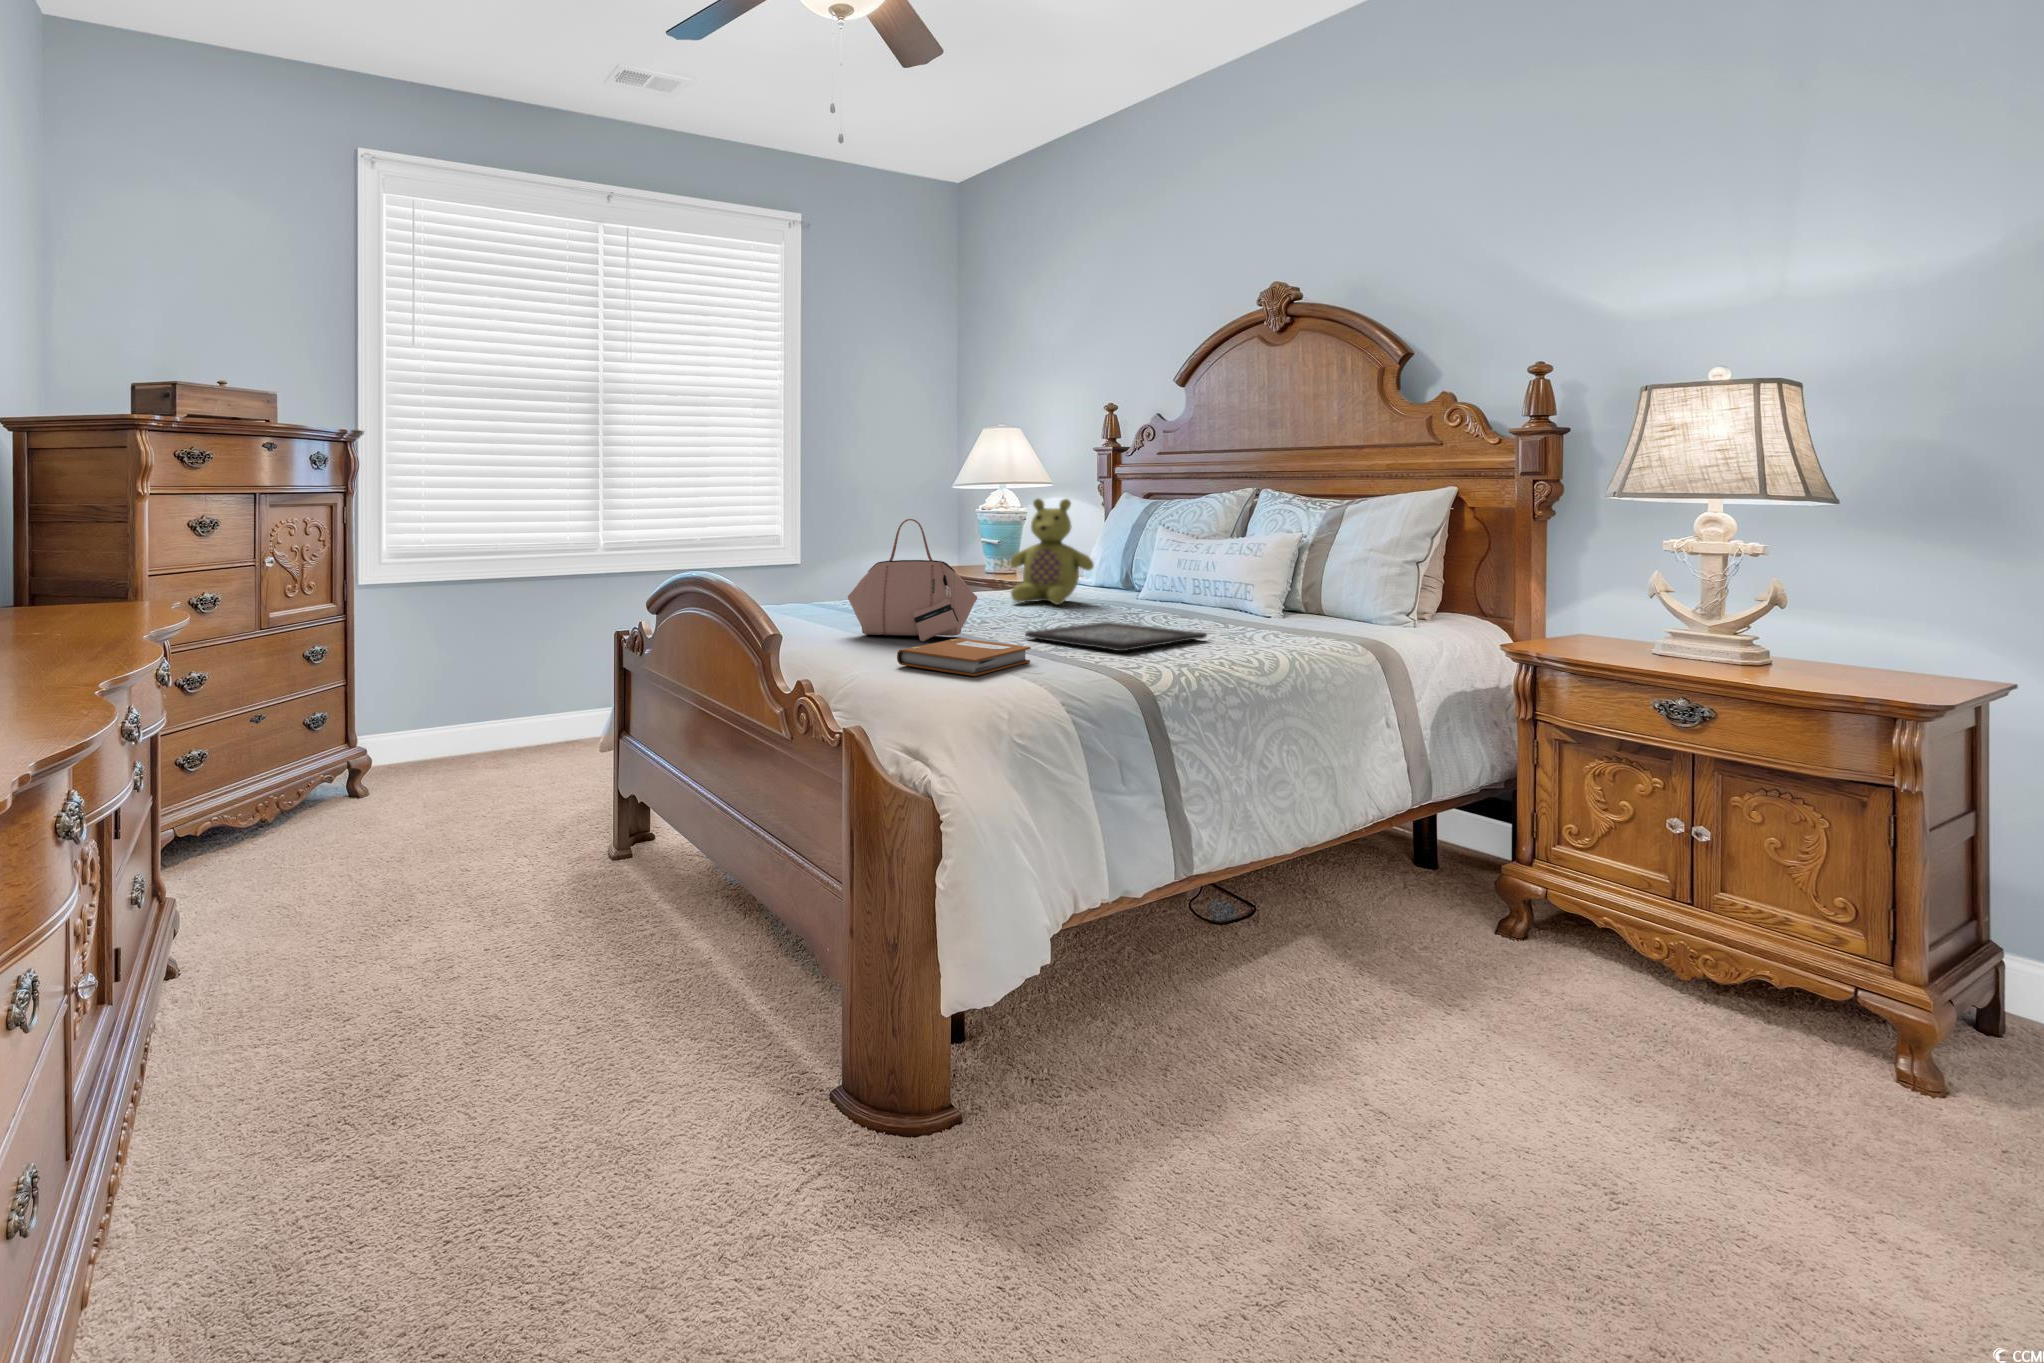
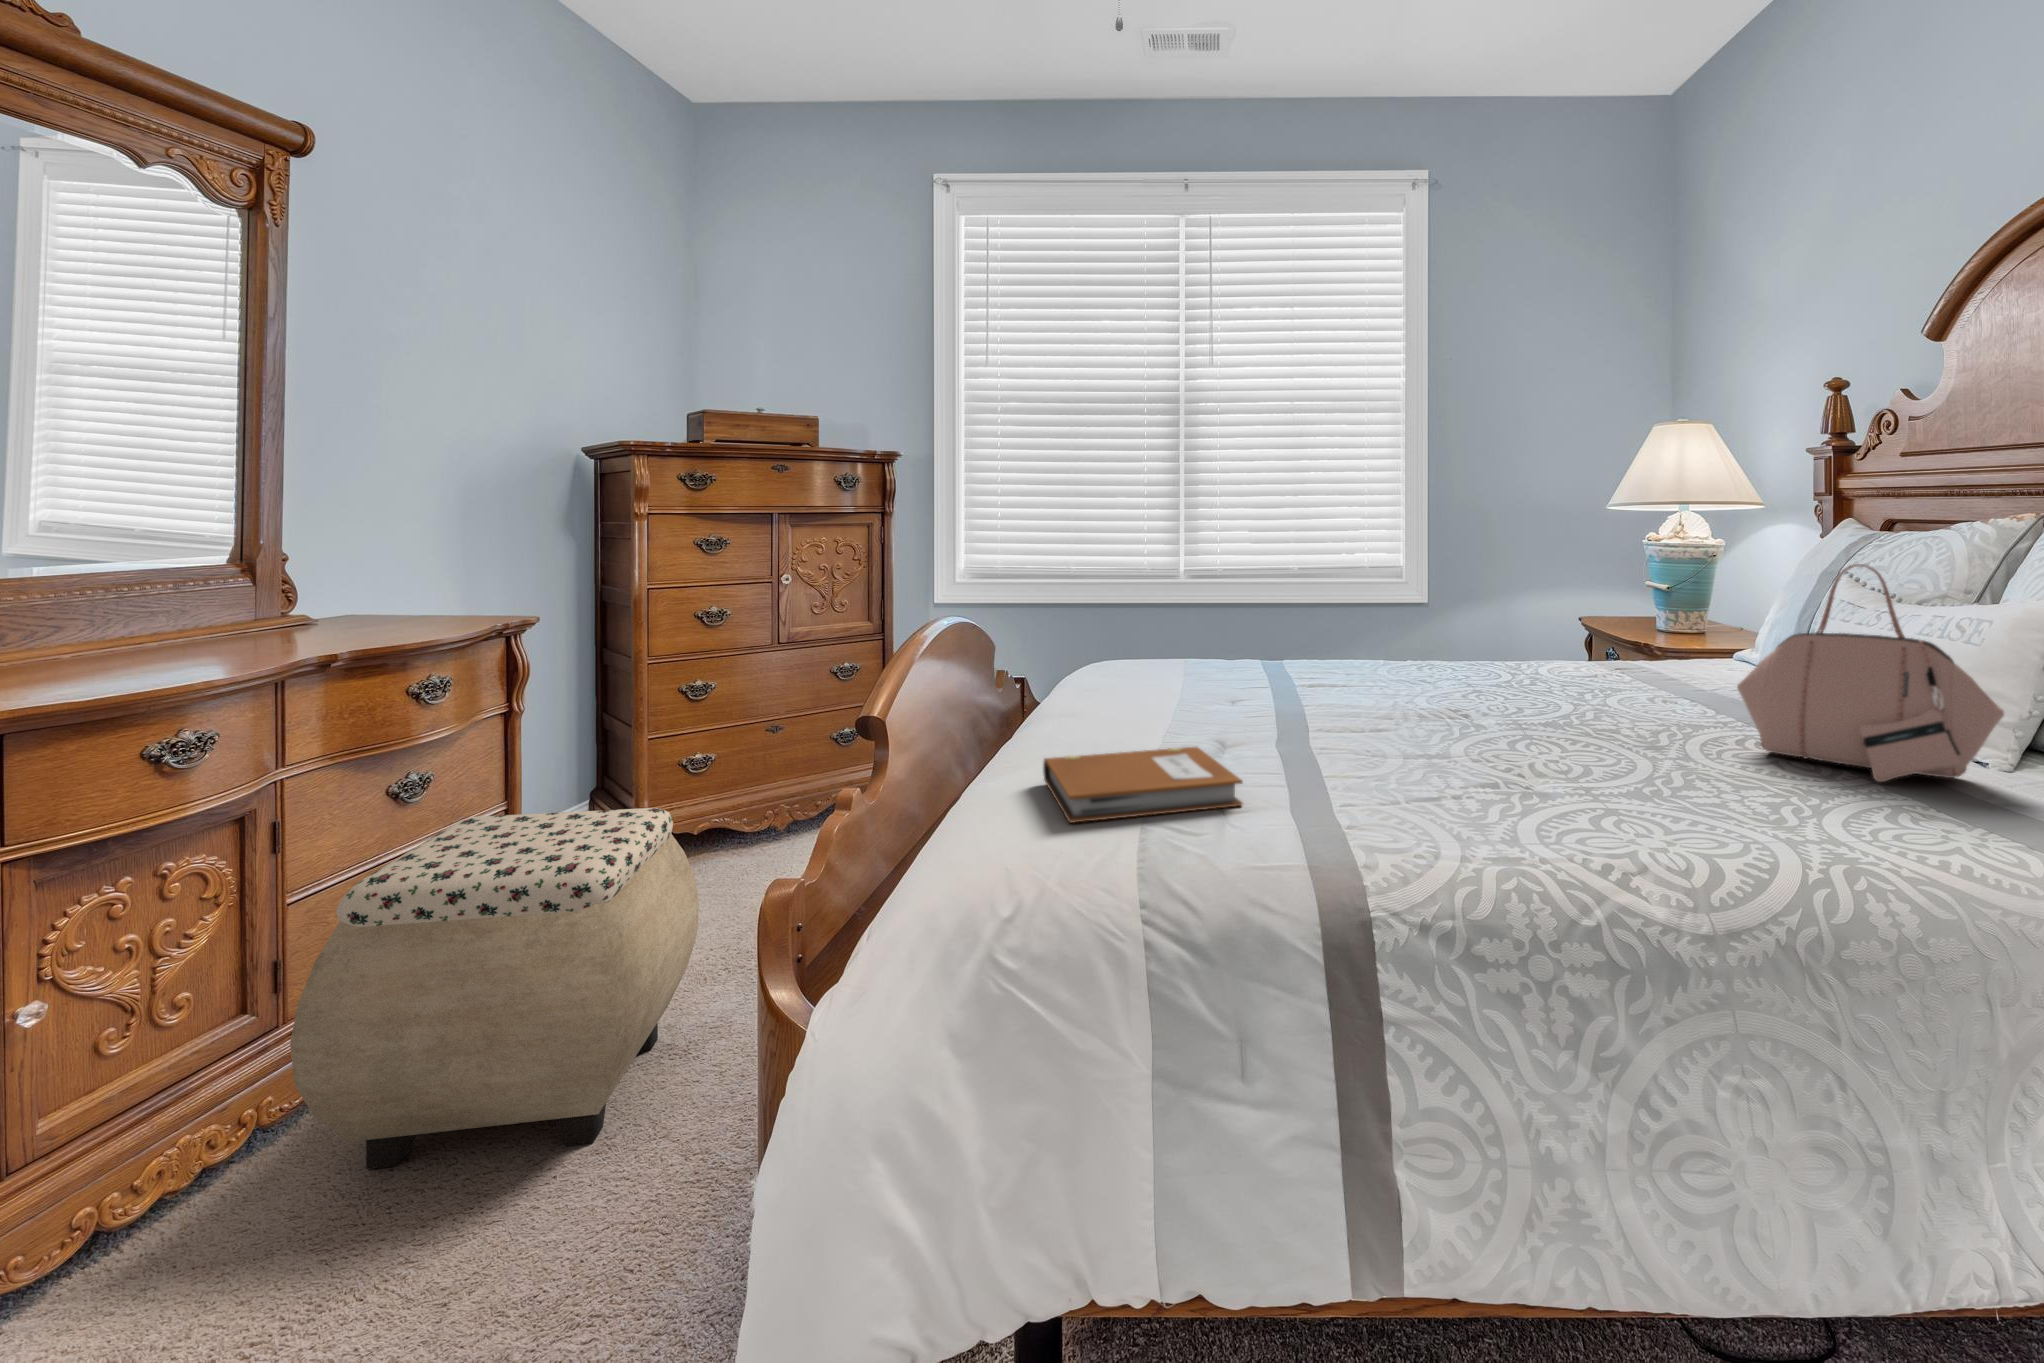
stuffed bear: present [1010,499,1094,605] -> none [1540,528,1683,695]
handbag: present [848,519,977,642] -> present [1737,564,2004,782]
tray: present [1025,622,1206,651] -> none [1372,739,1687,808]
ottoman: none [204,762,524,1097] -> present [290,808,699,1169]

